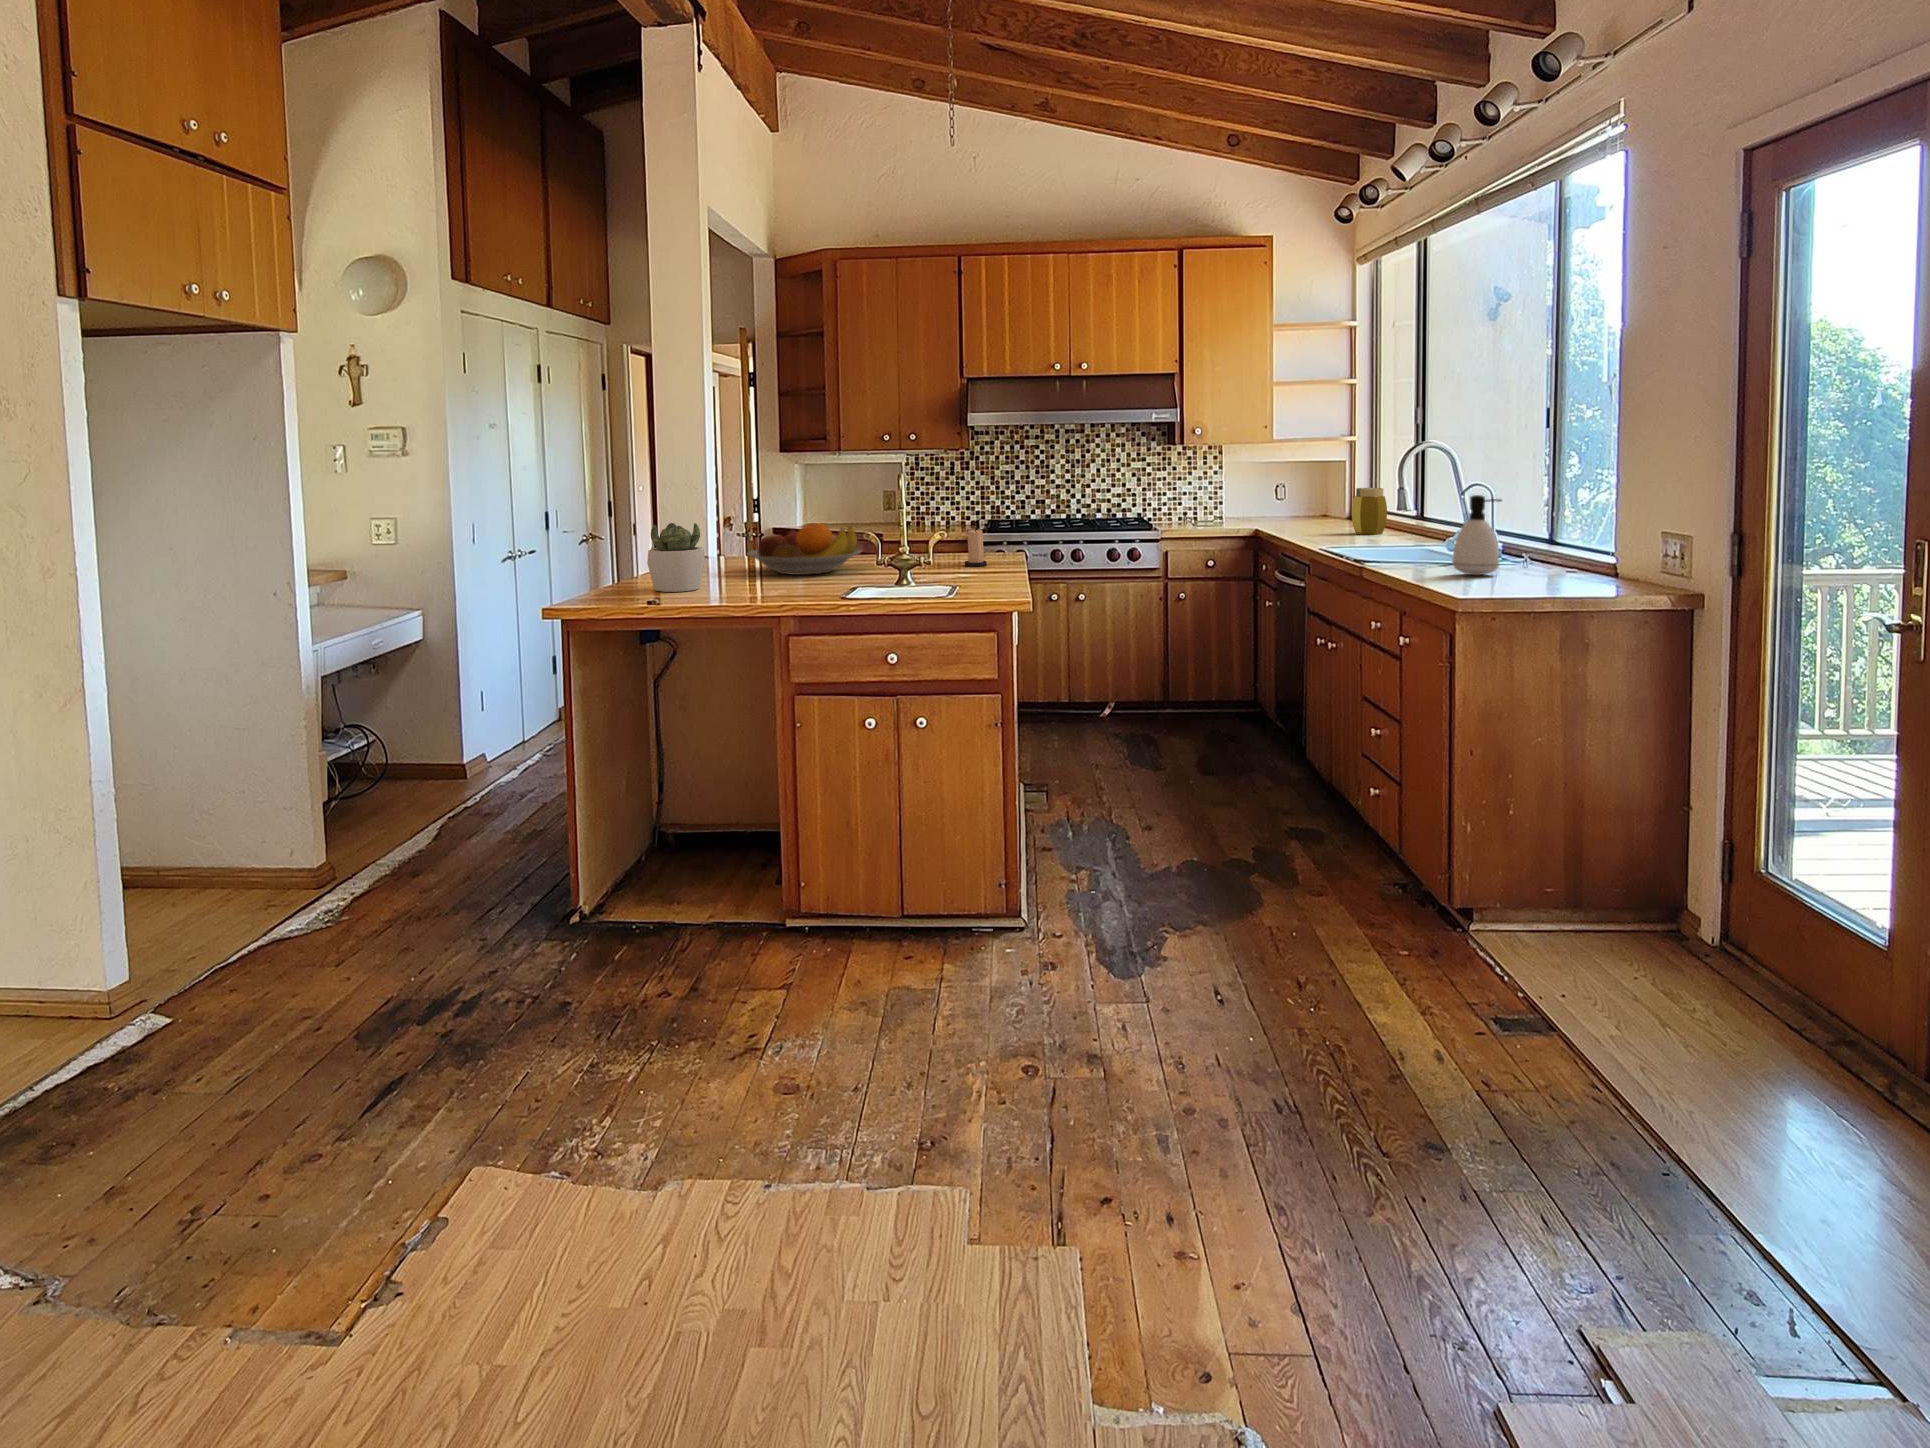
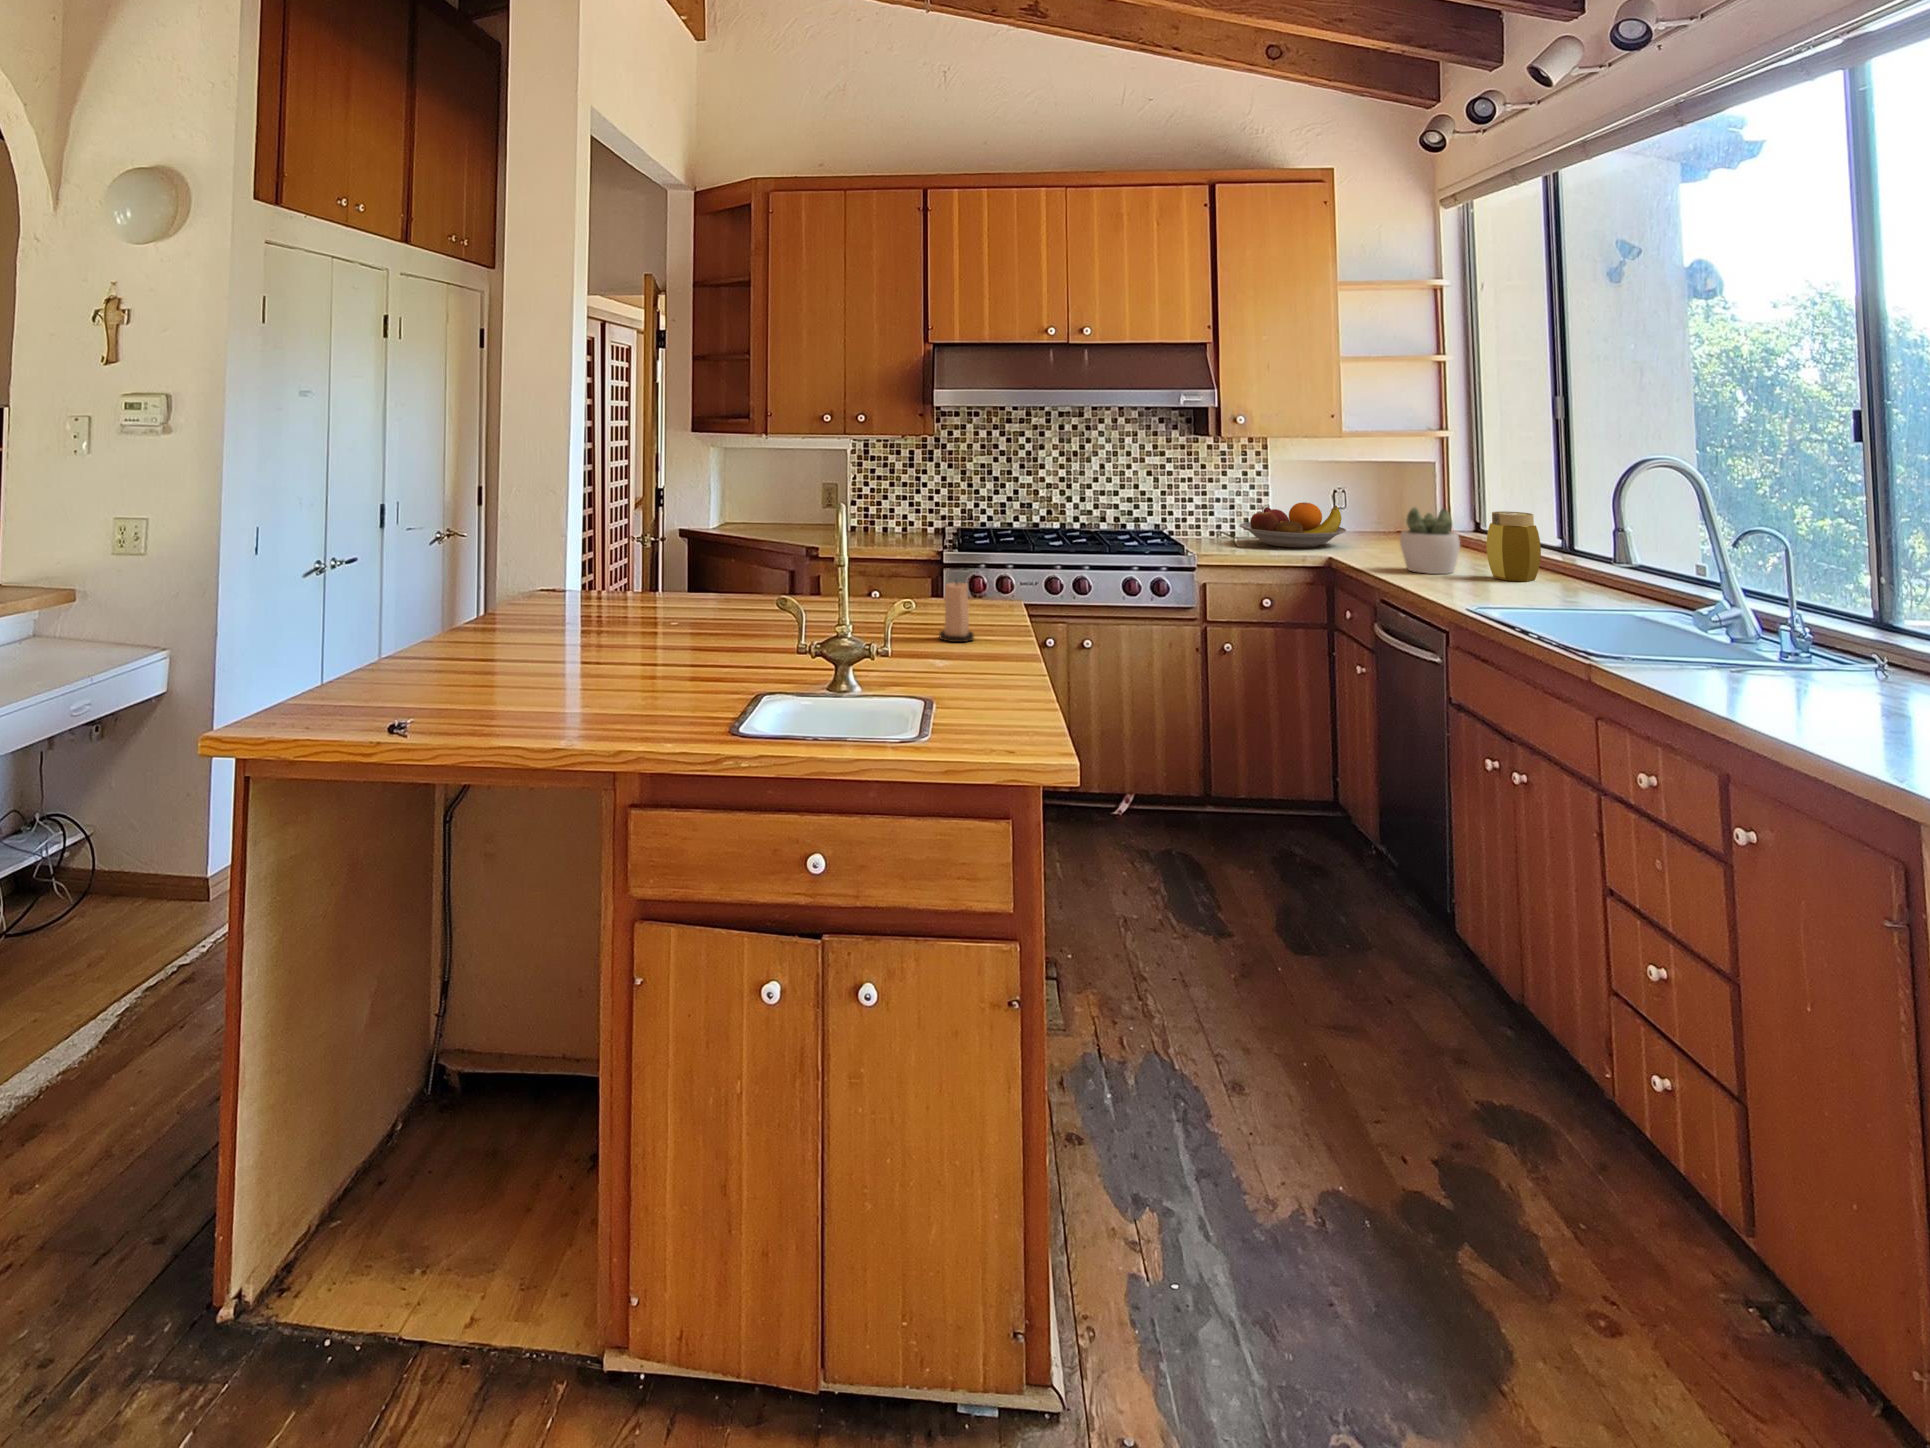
soap dispenser: present [1452,495,1502,575] -> none [1784,569,1878,711]
succulent plant: present [647,523,705,592] -> present [1400,507,1460,574]
fruit bowl: present [747,523,861,575] -> present [1239,502,1346,548]

